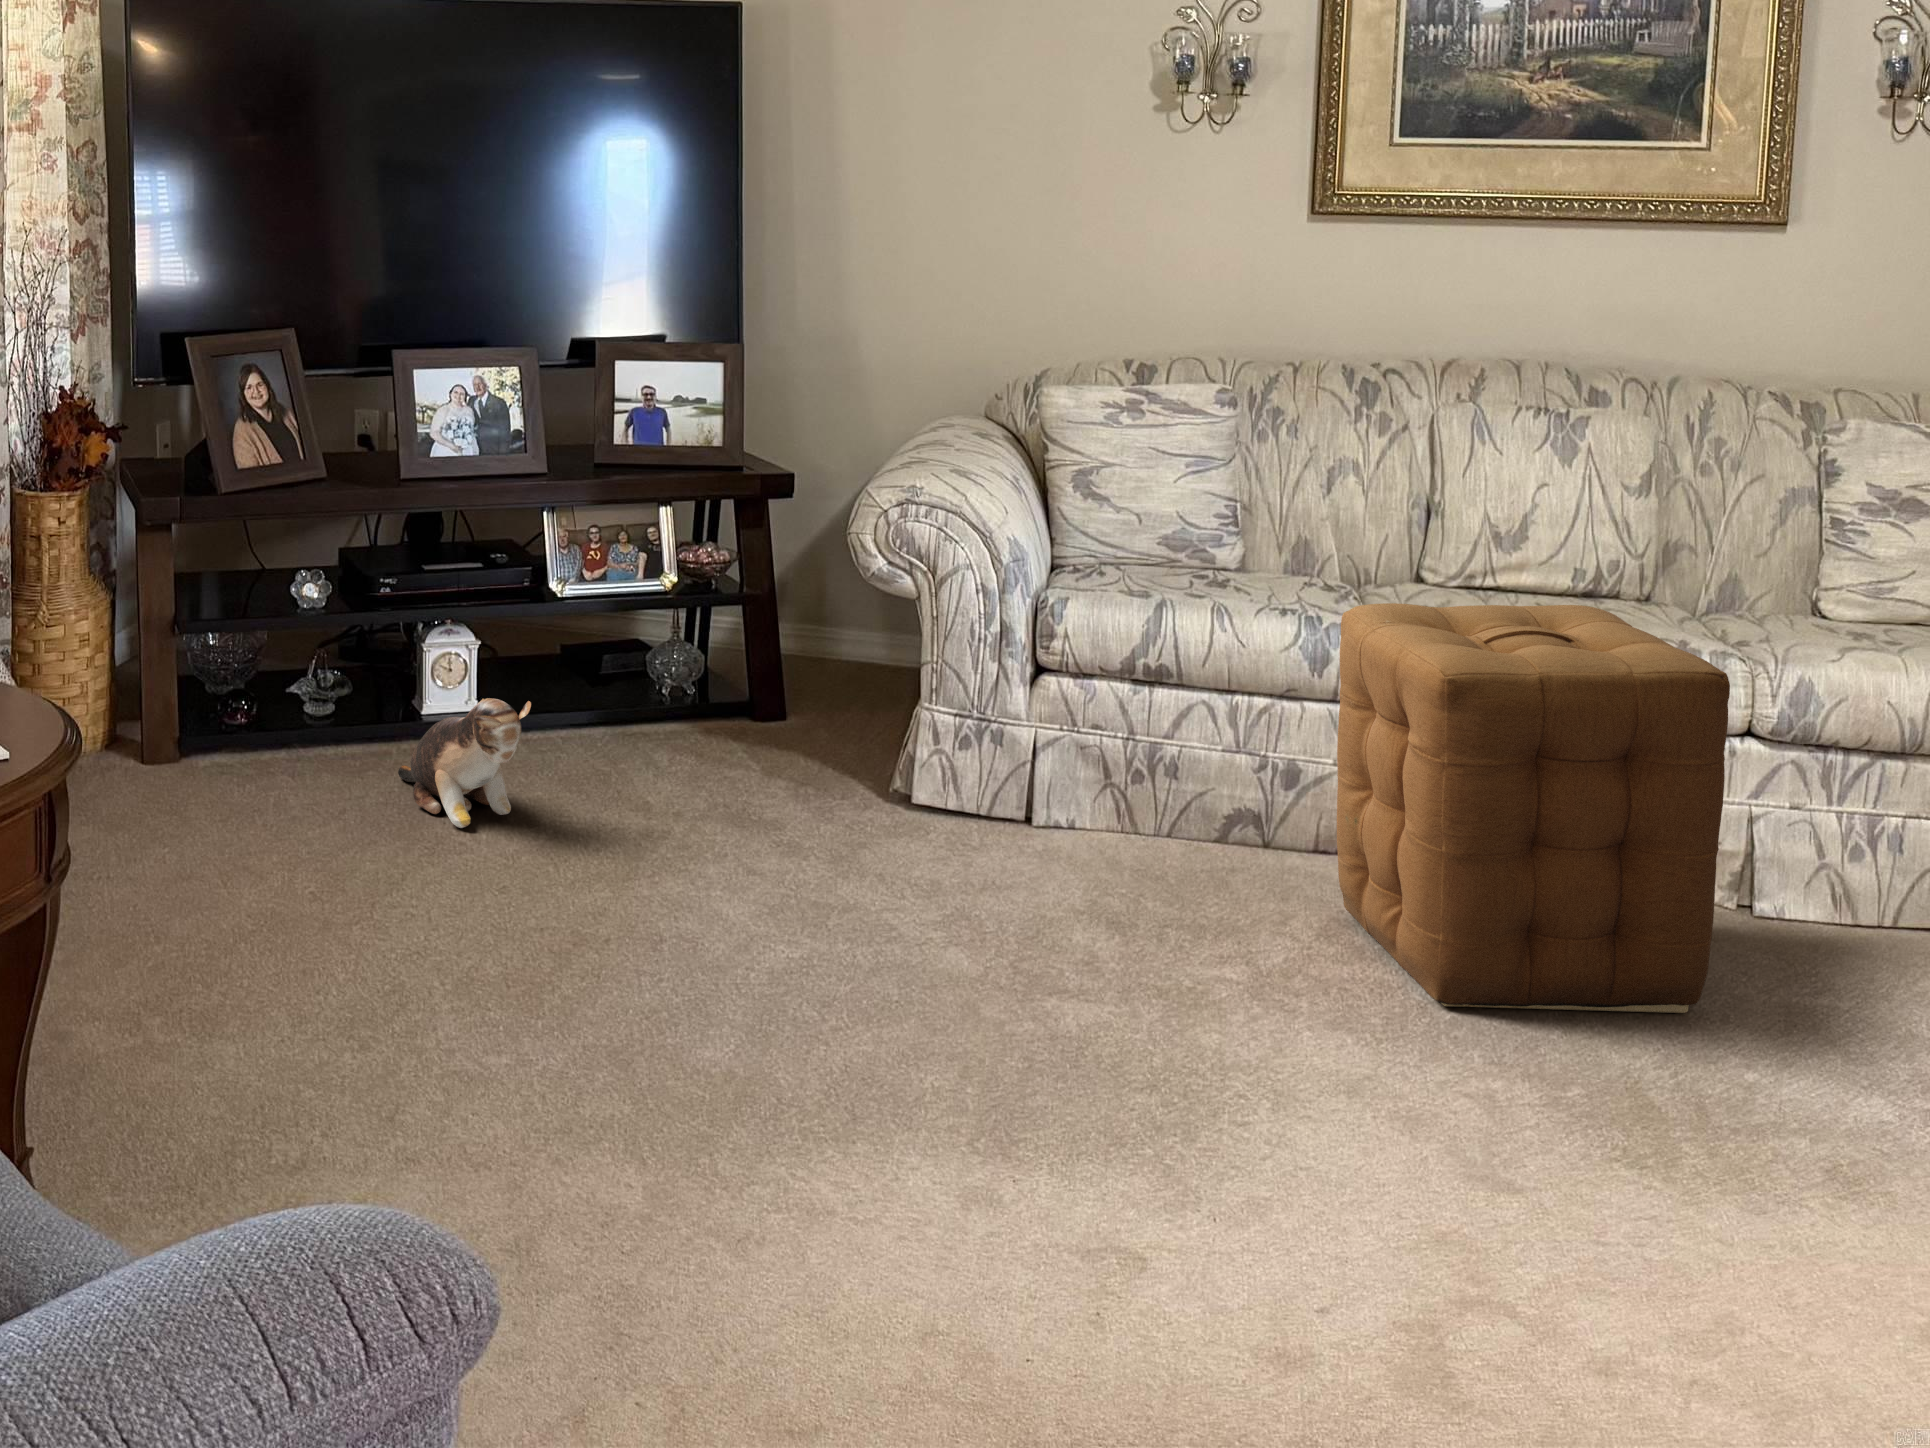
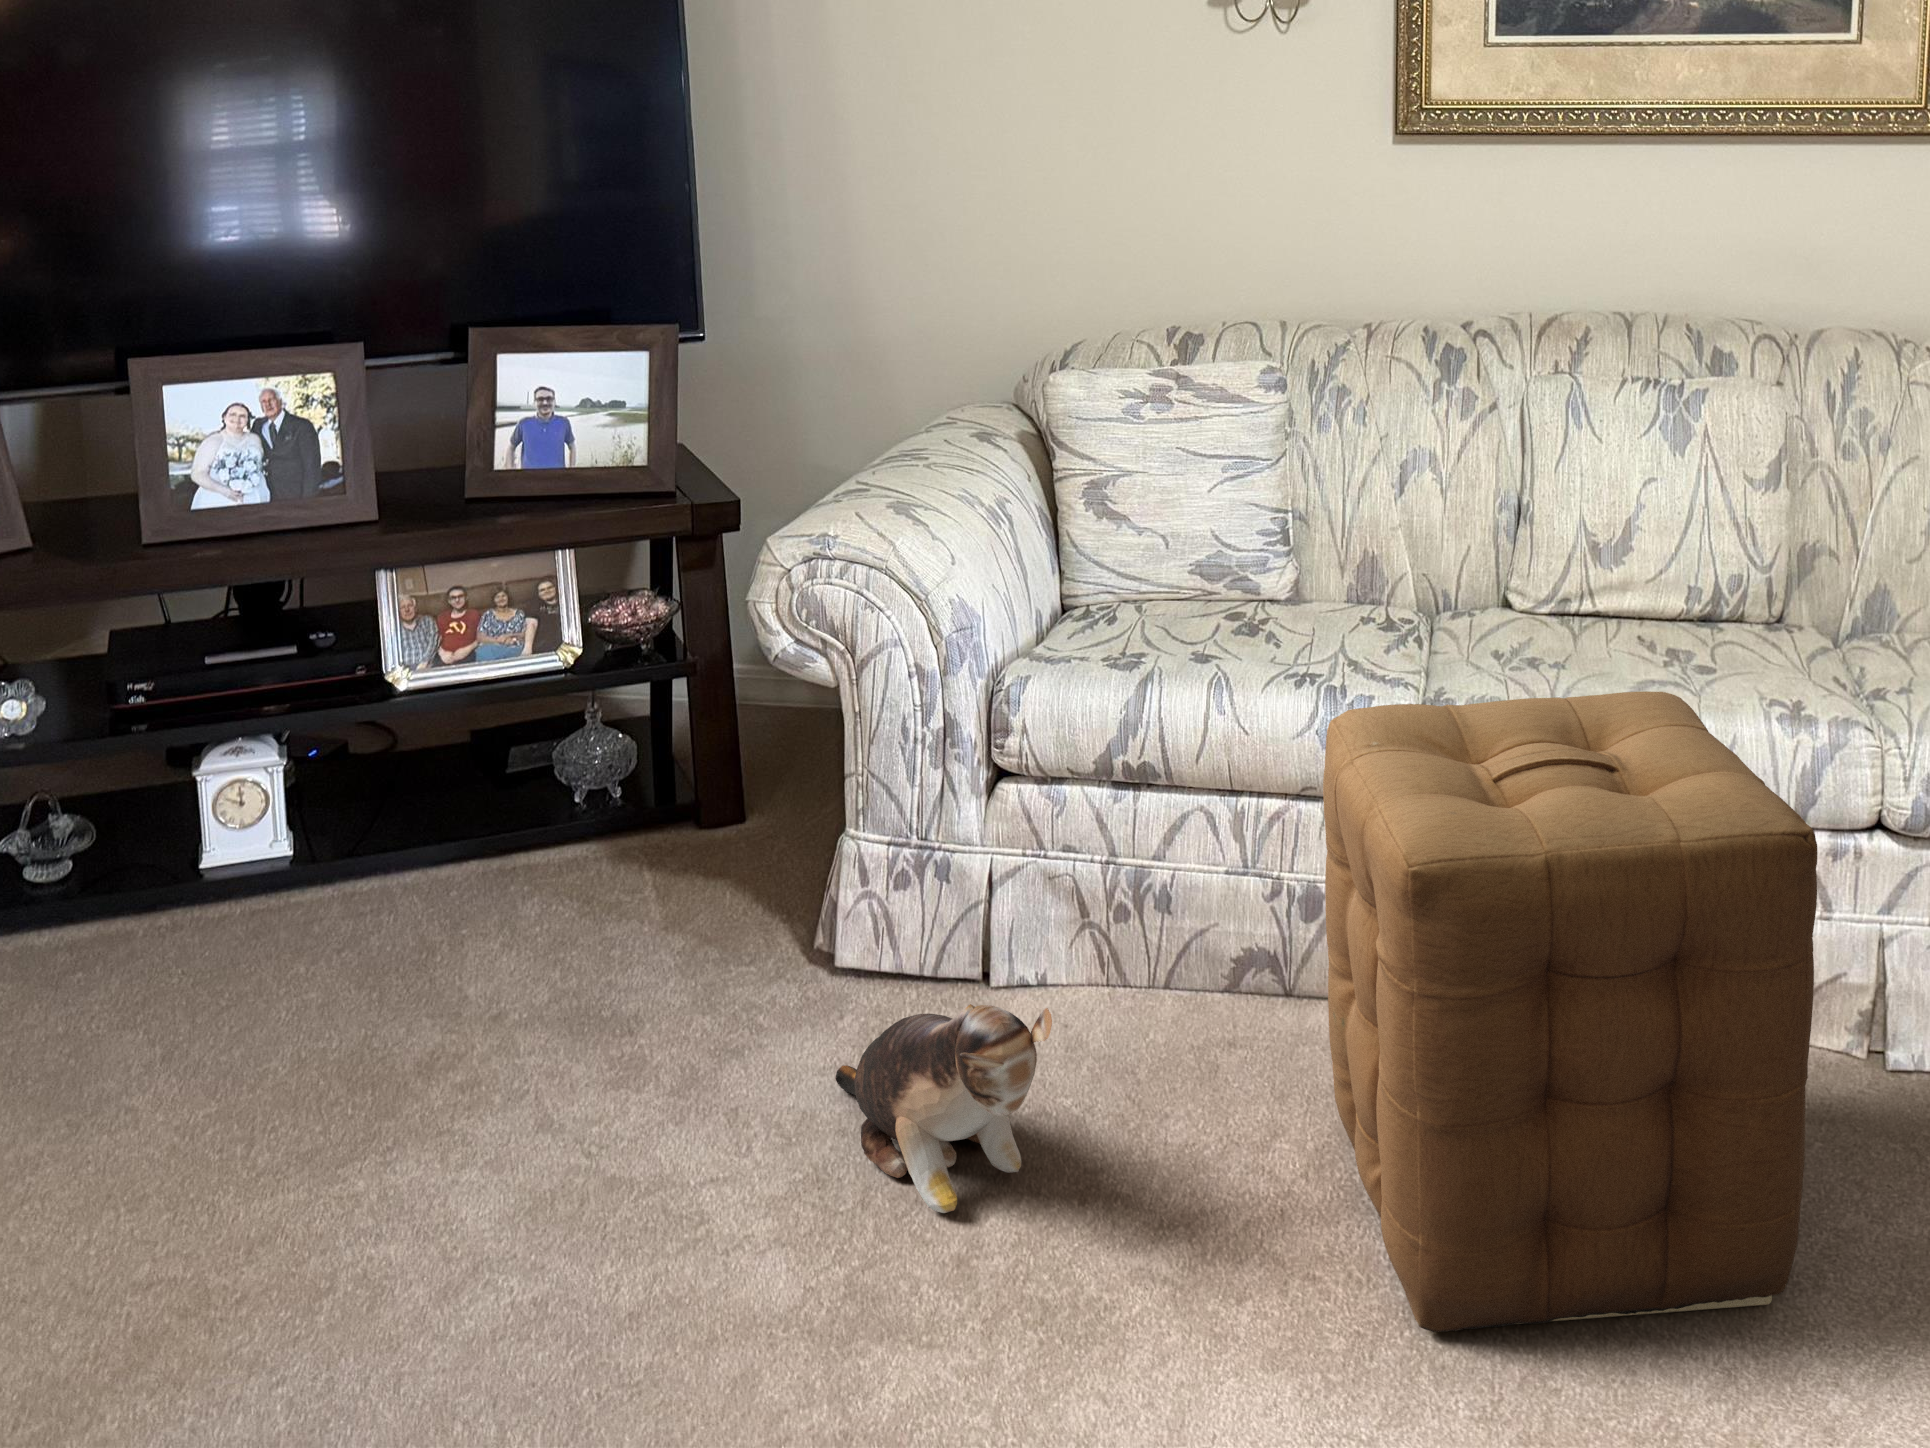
plush toy: present [398,698,531,828] -> present [836,1004,1052,1213]

